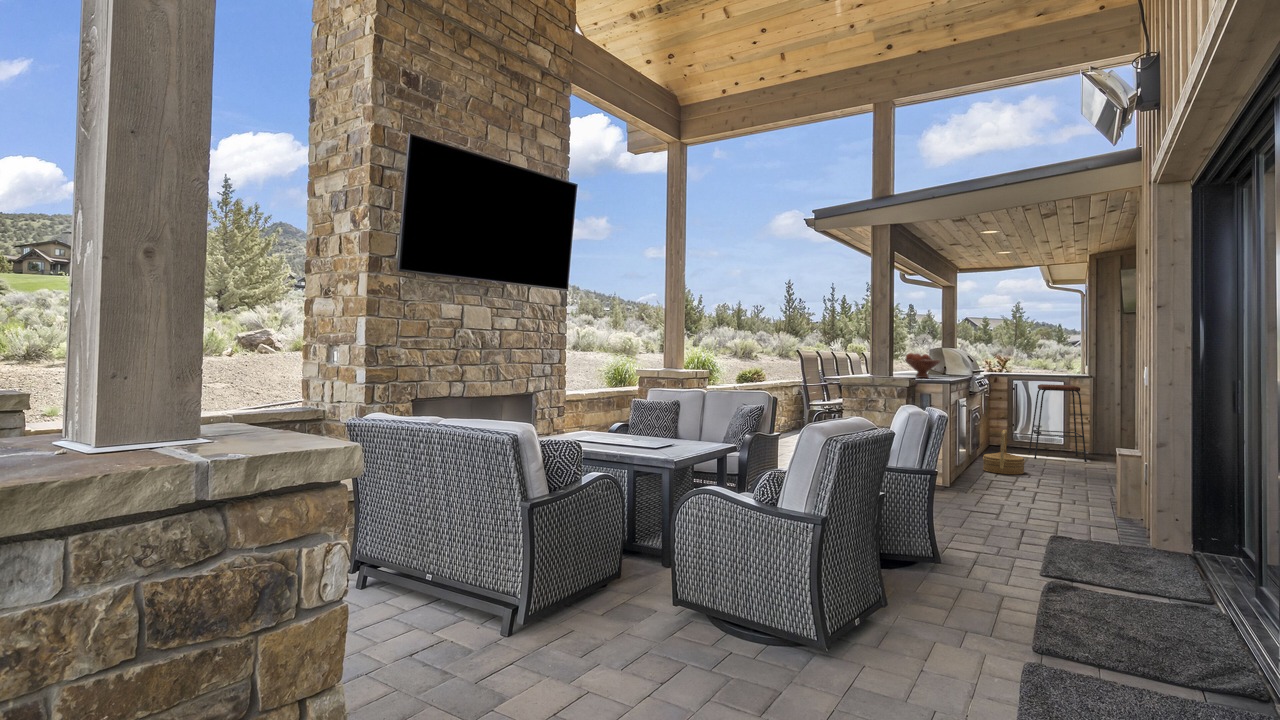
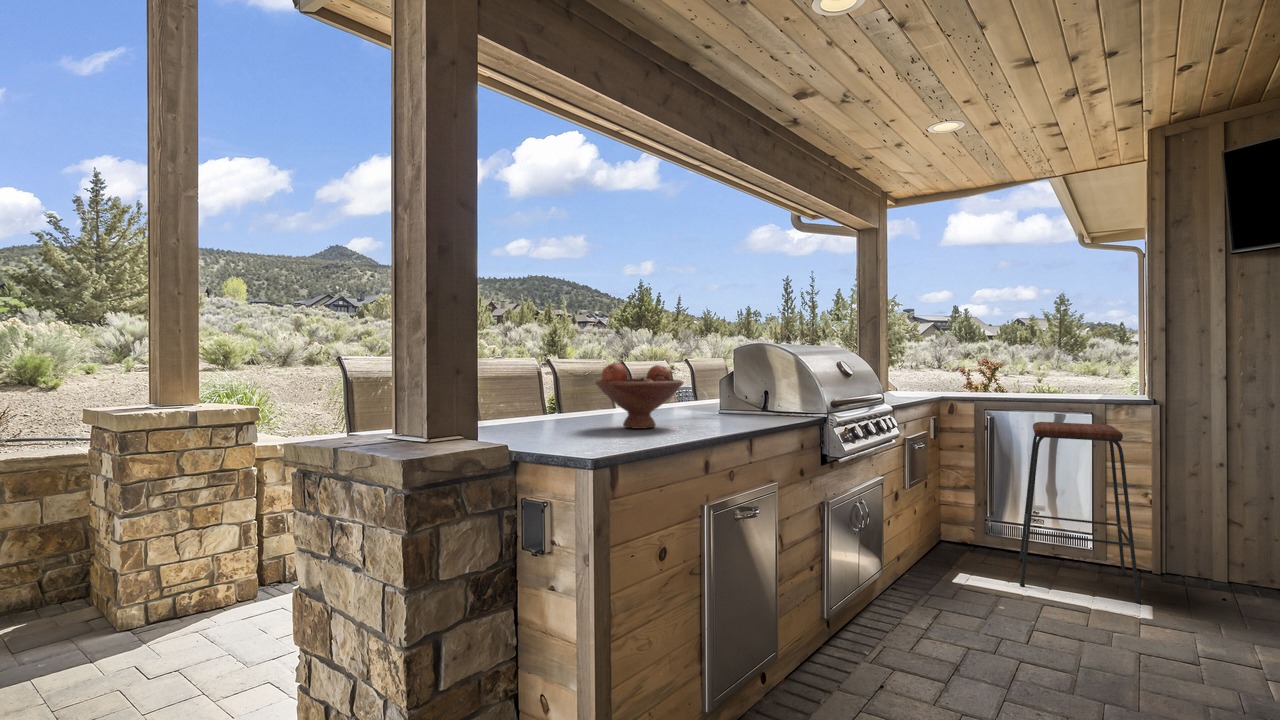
woven basket: present [983,430,1025,474] -> none [858,541,959,670]

